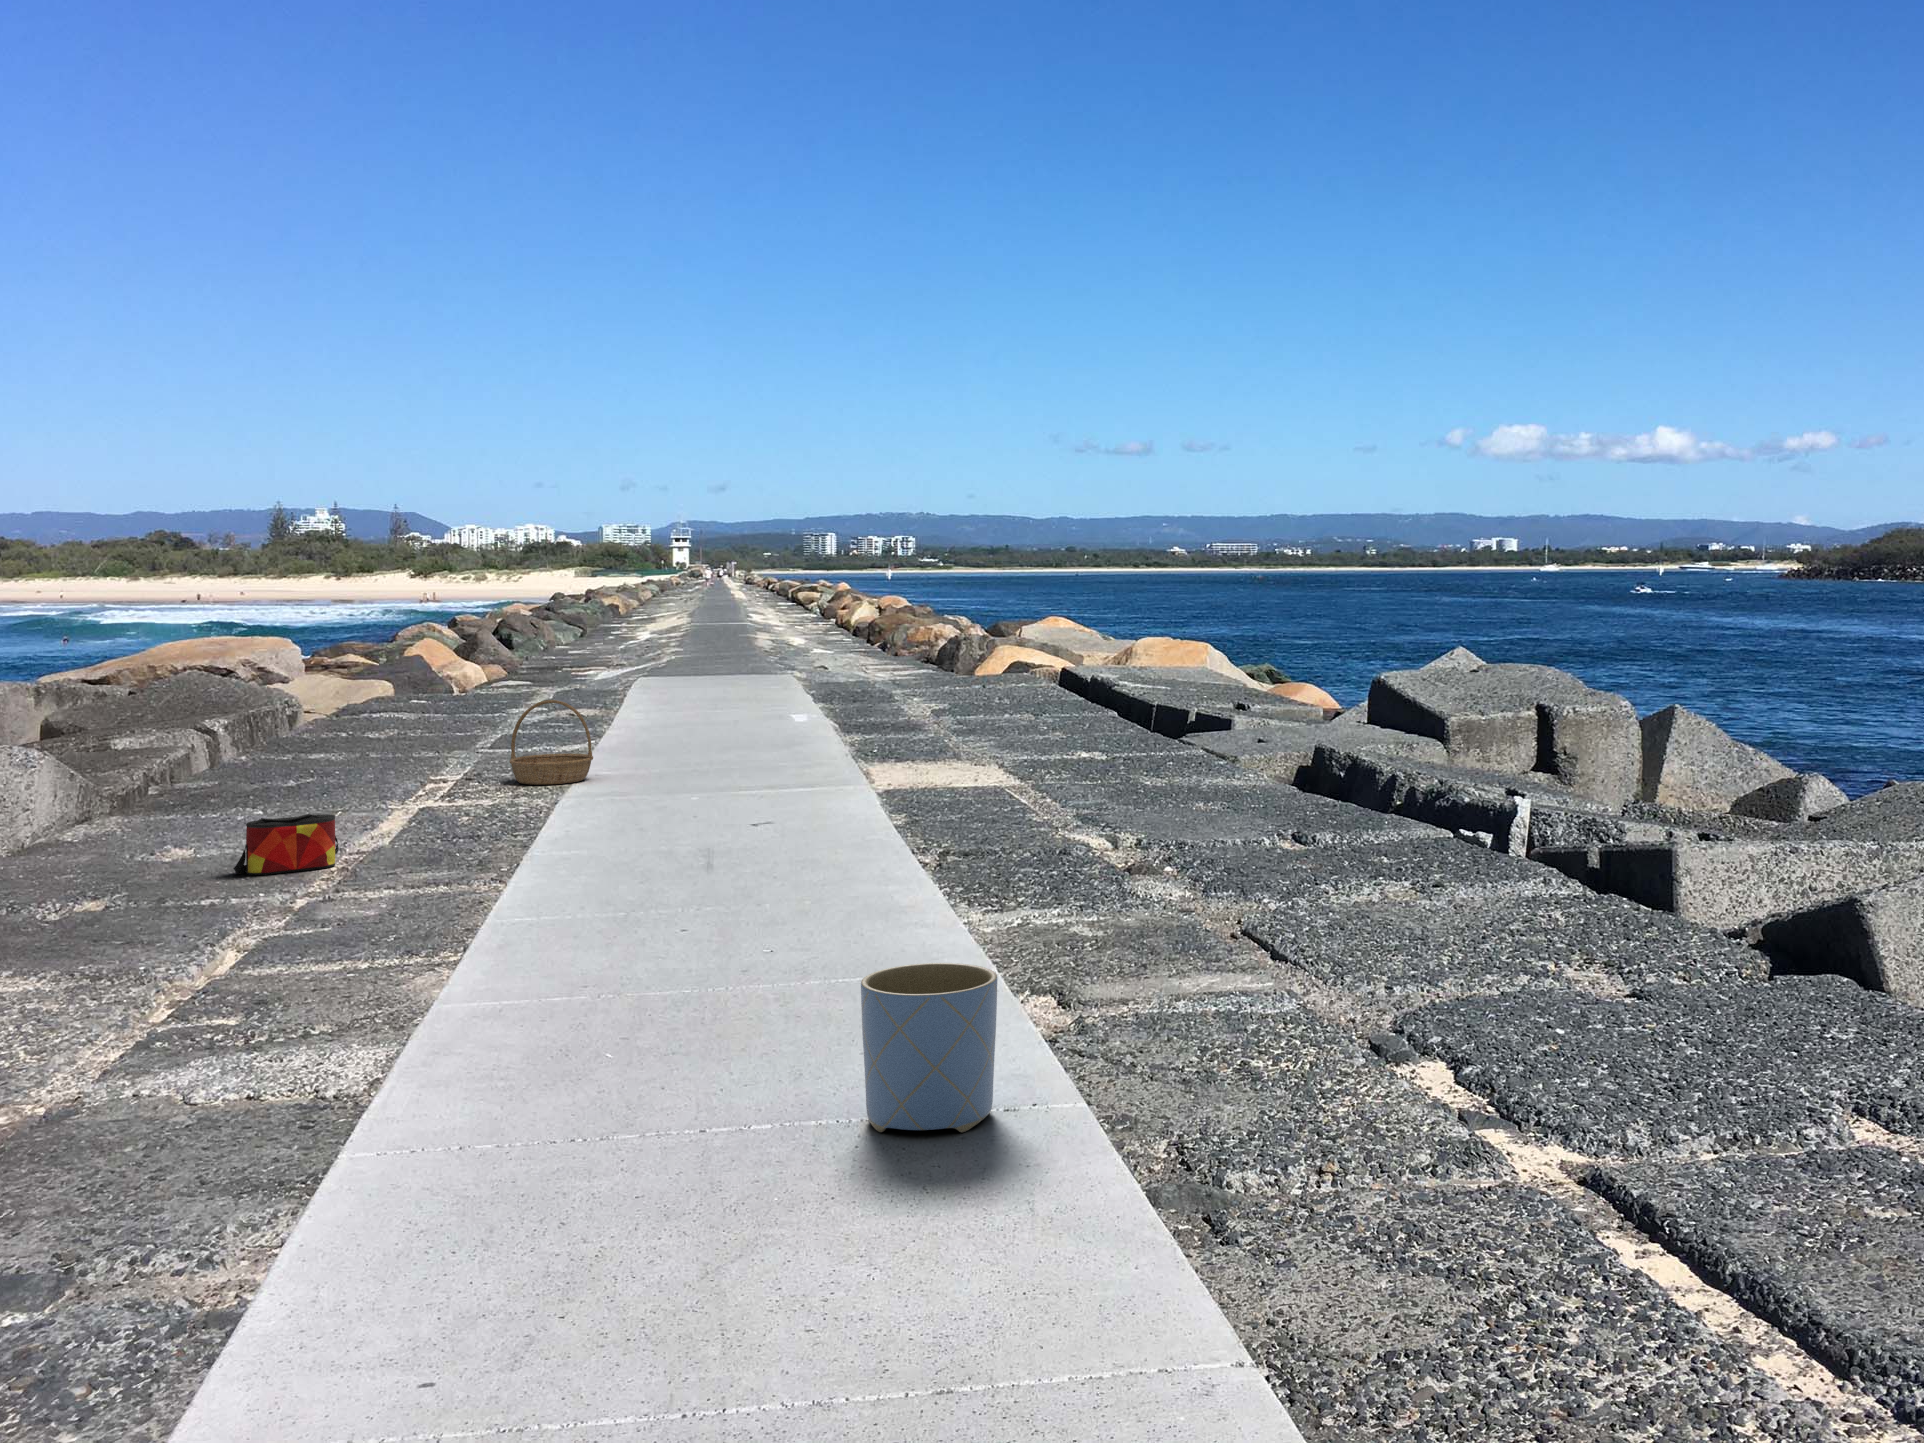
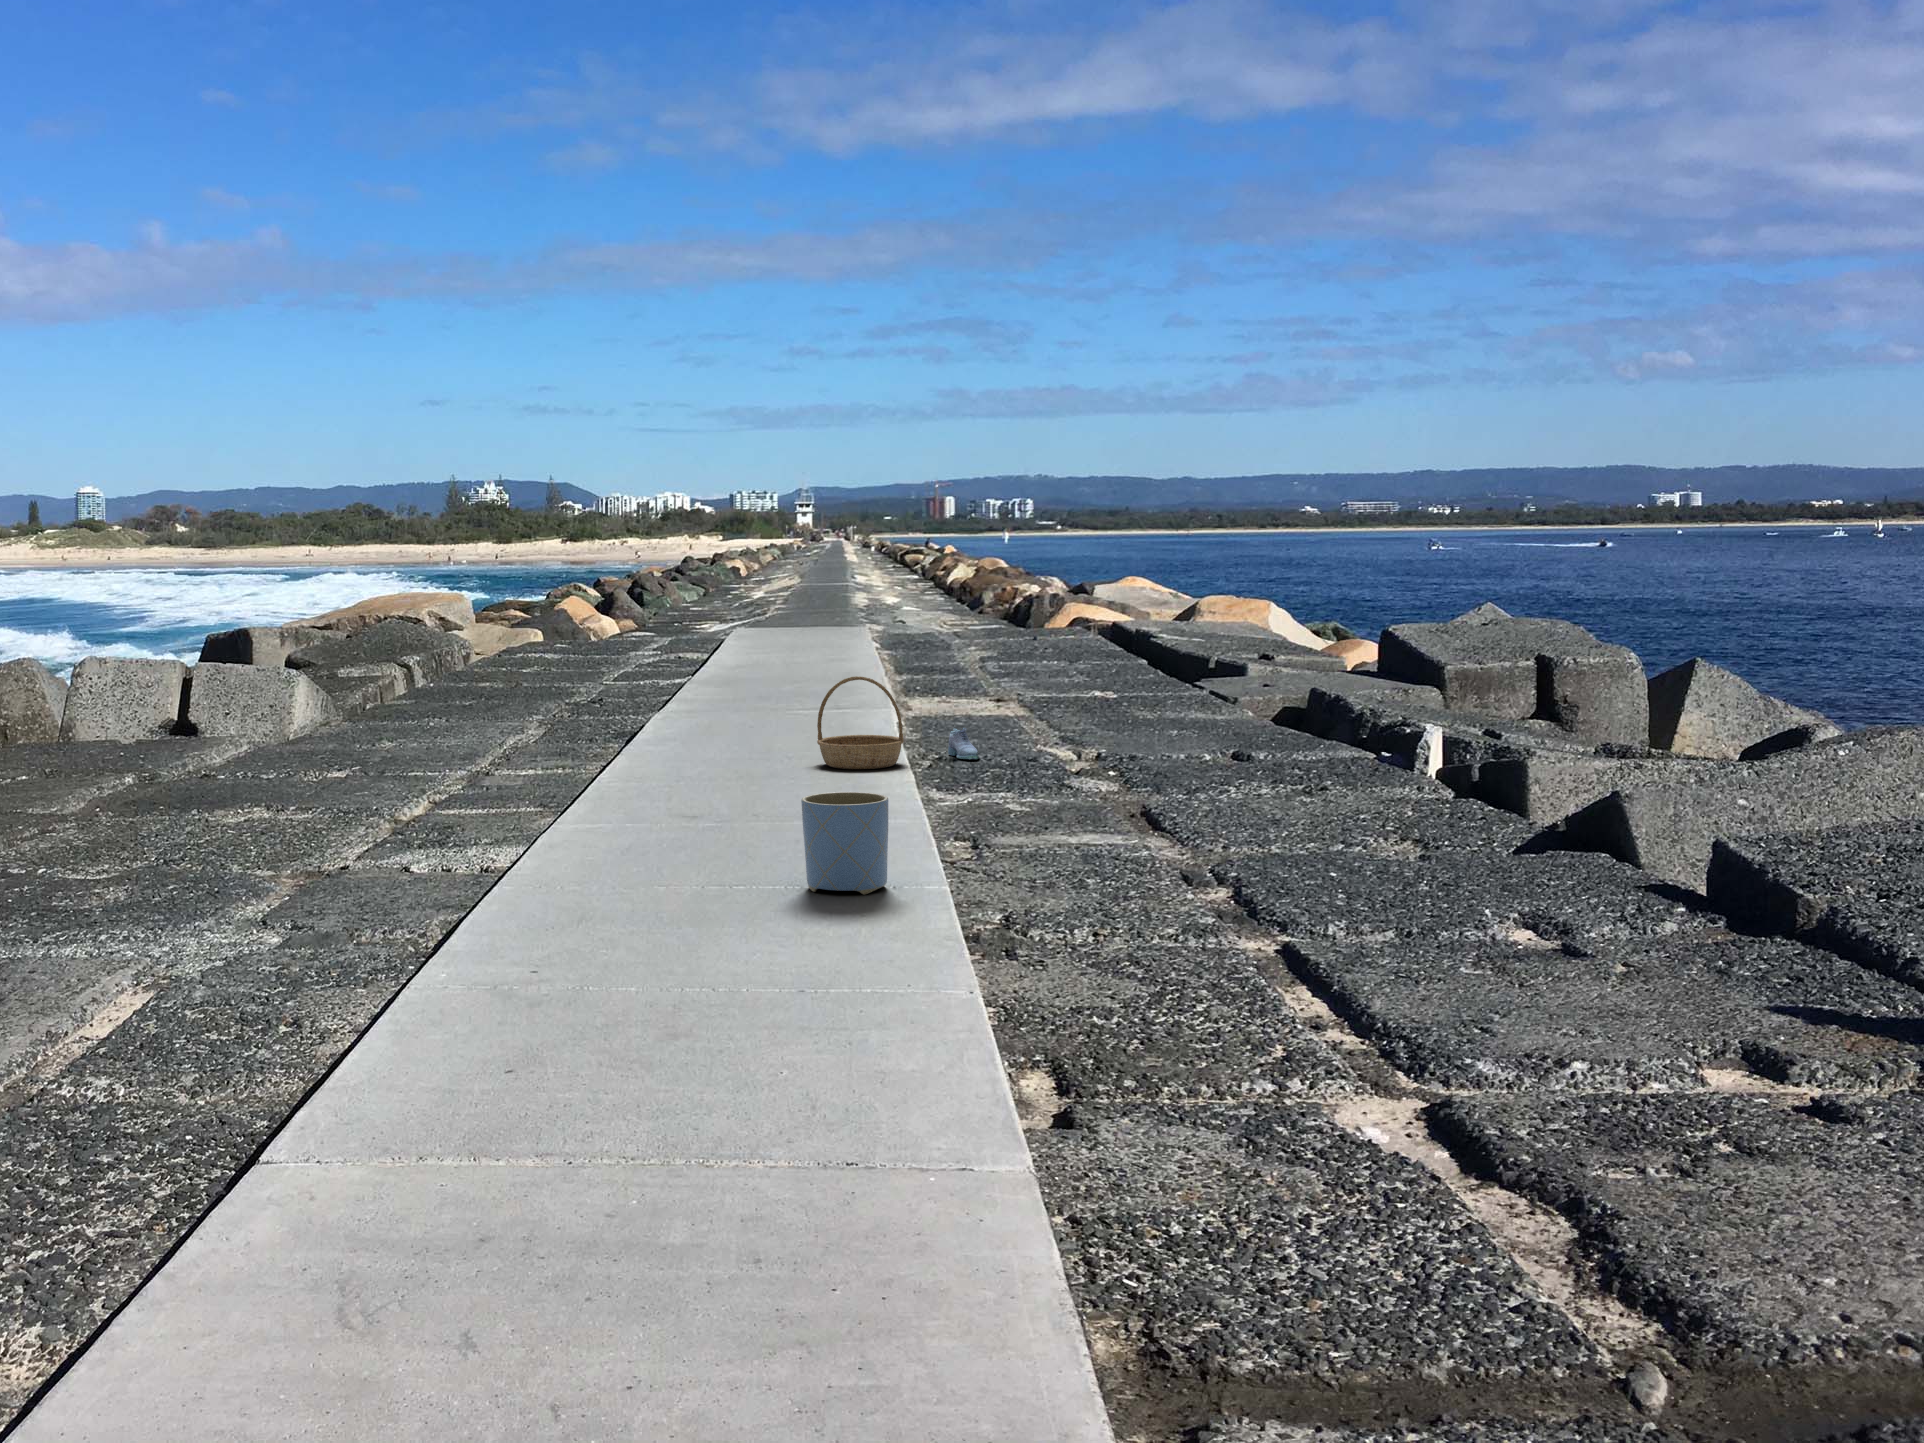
basket: present [509,700,593,785] -> present [817,676,904,769]
bag: present [233,814,339,875] -> none [434,715,501,757]
shoe: none [959,814,1002,856] -> present [948,728,979,759]

